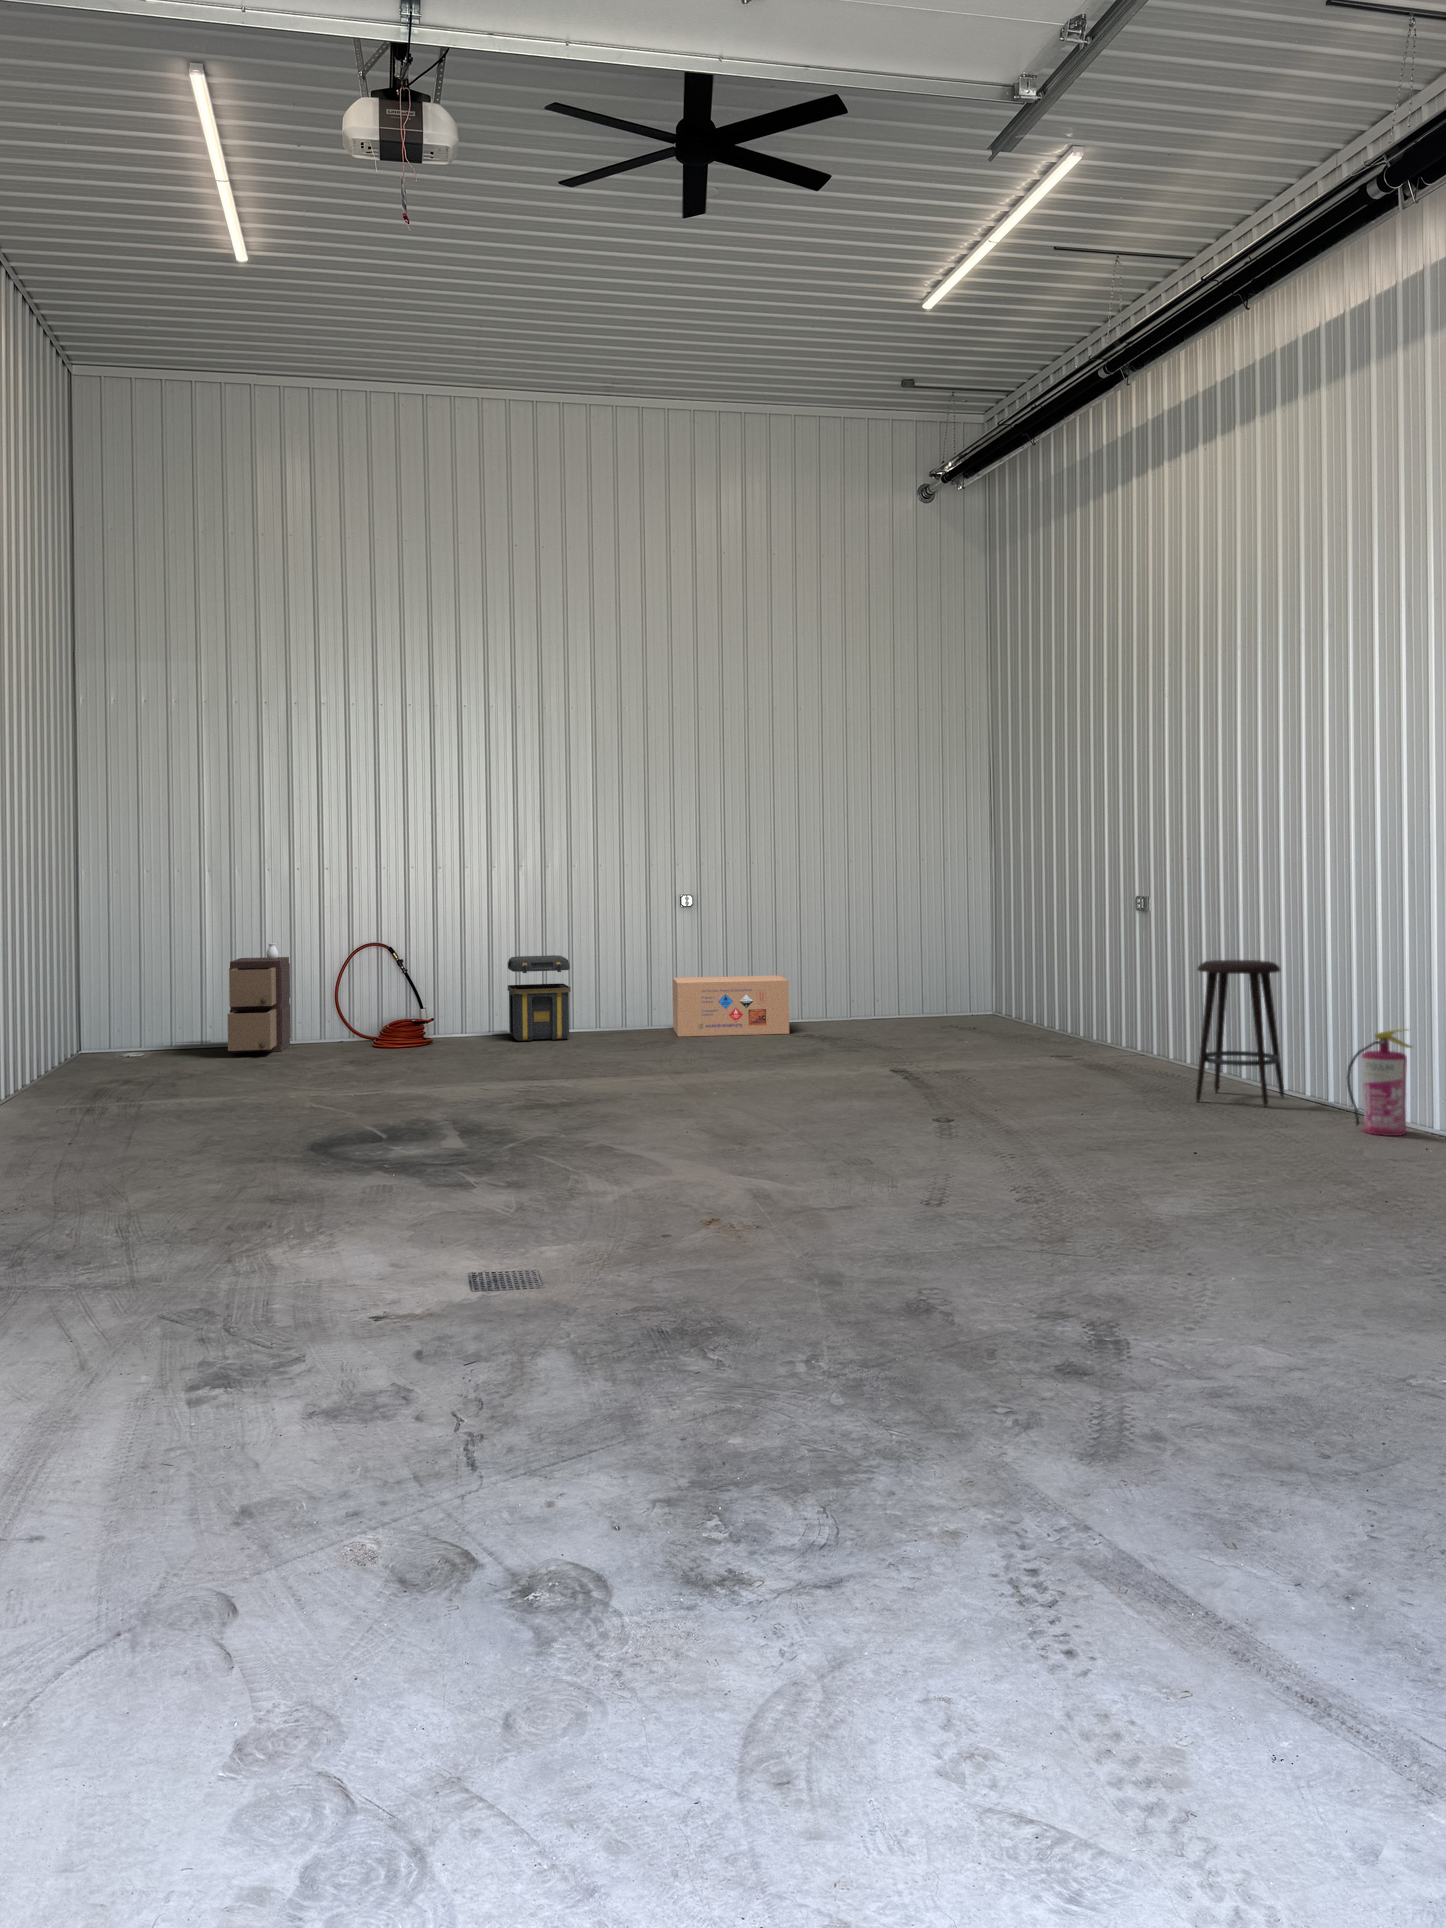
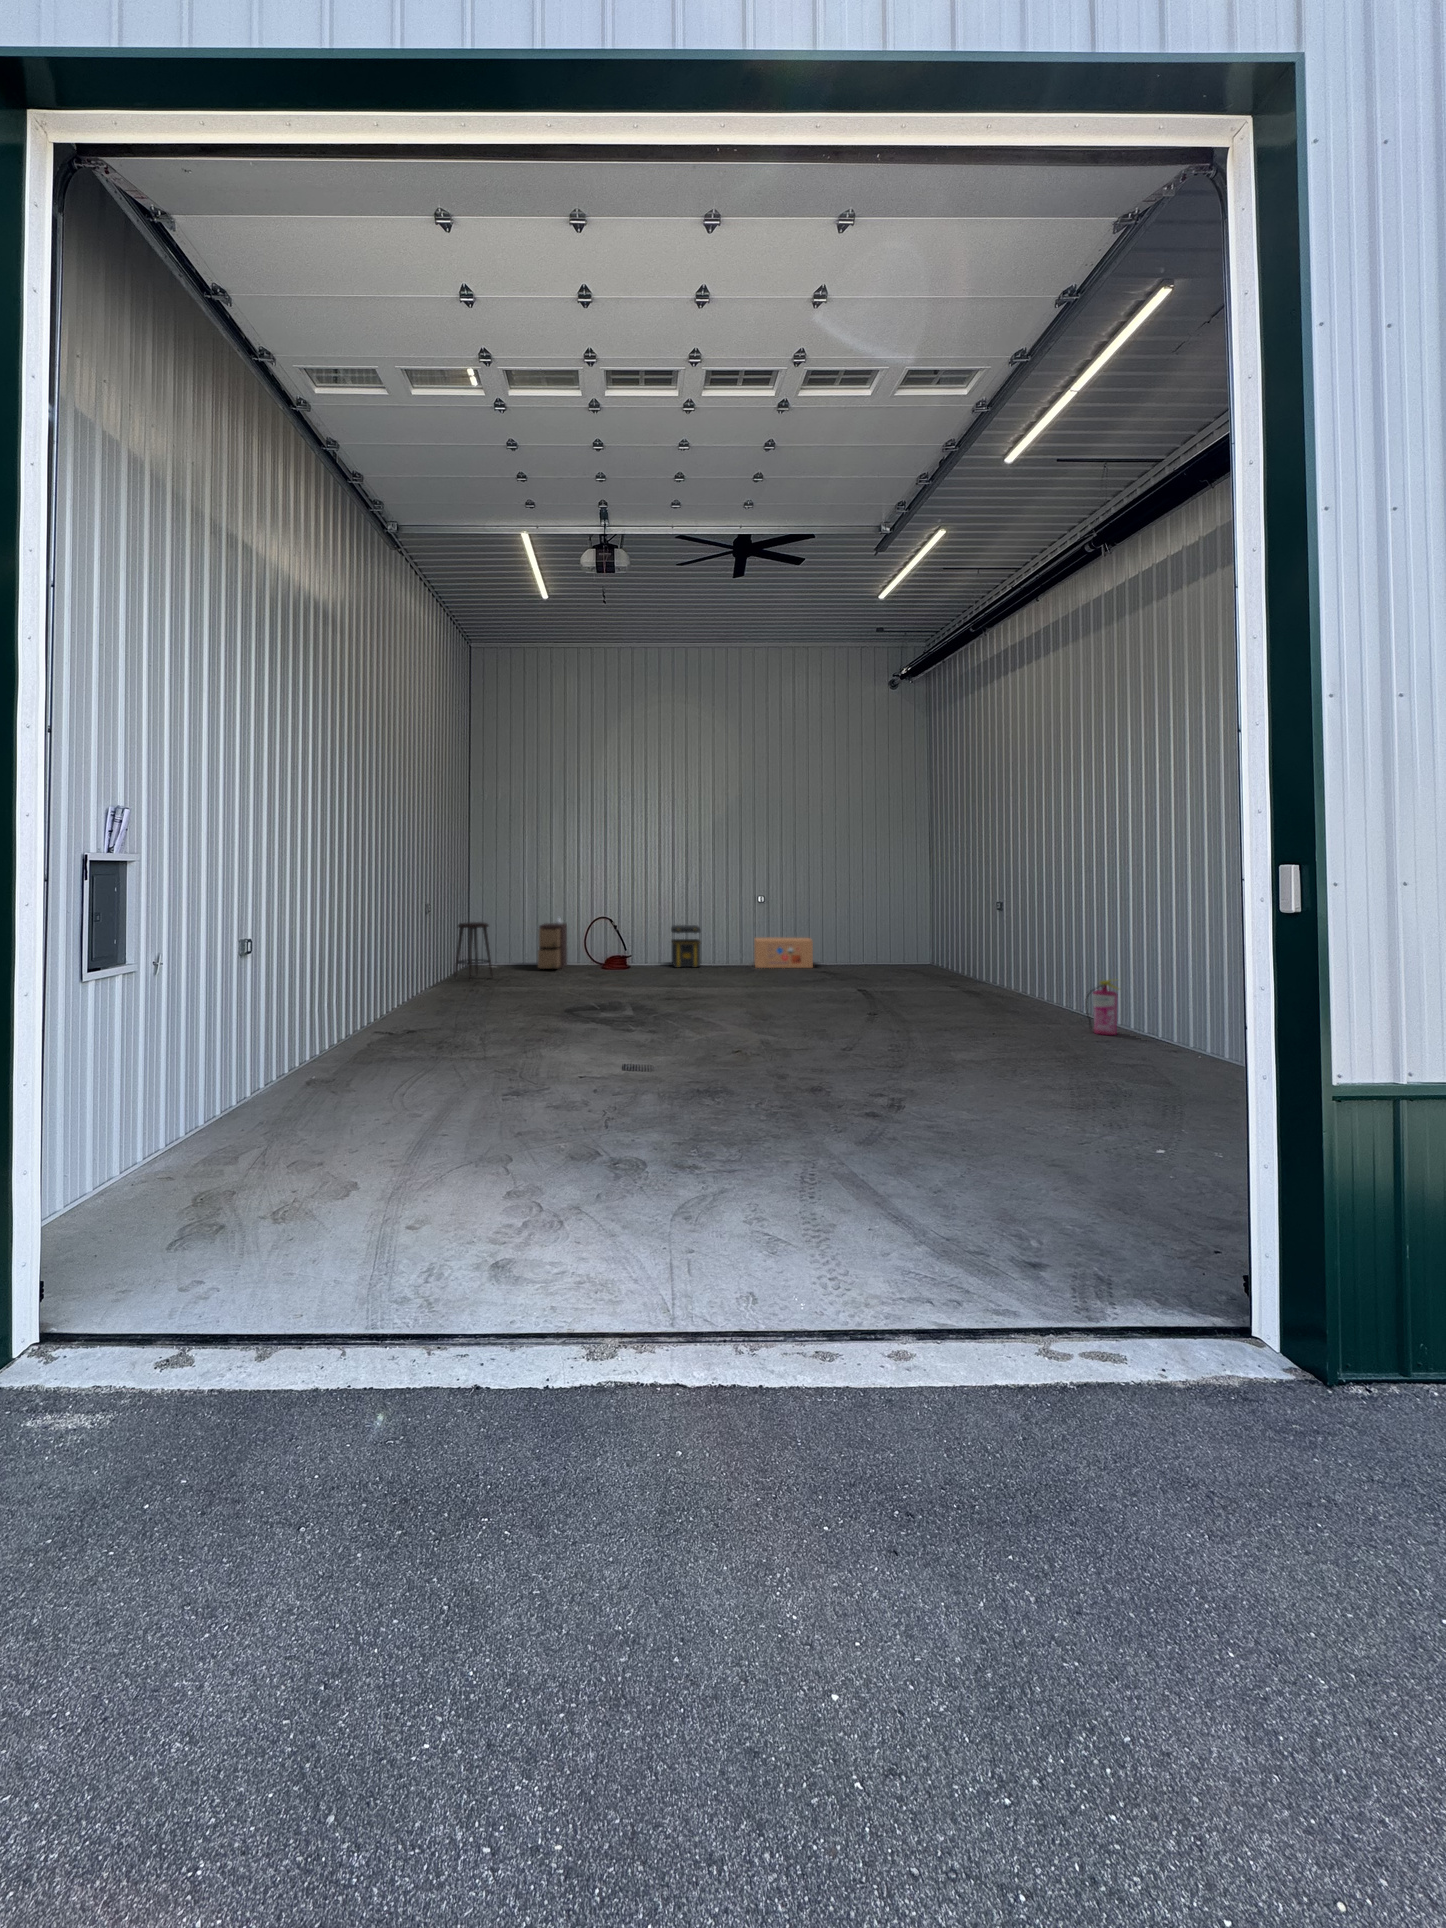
stool: present [1196,960,1284,1107] -> present [454,922,492,979]

